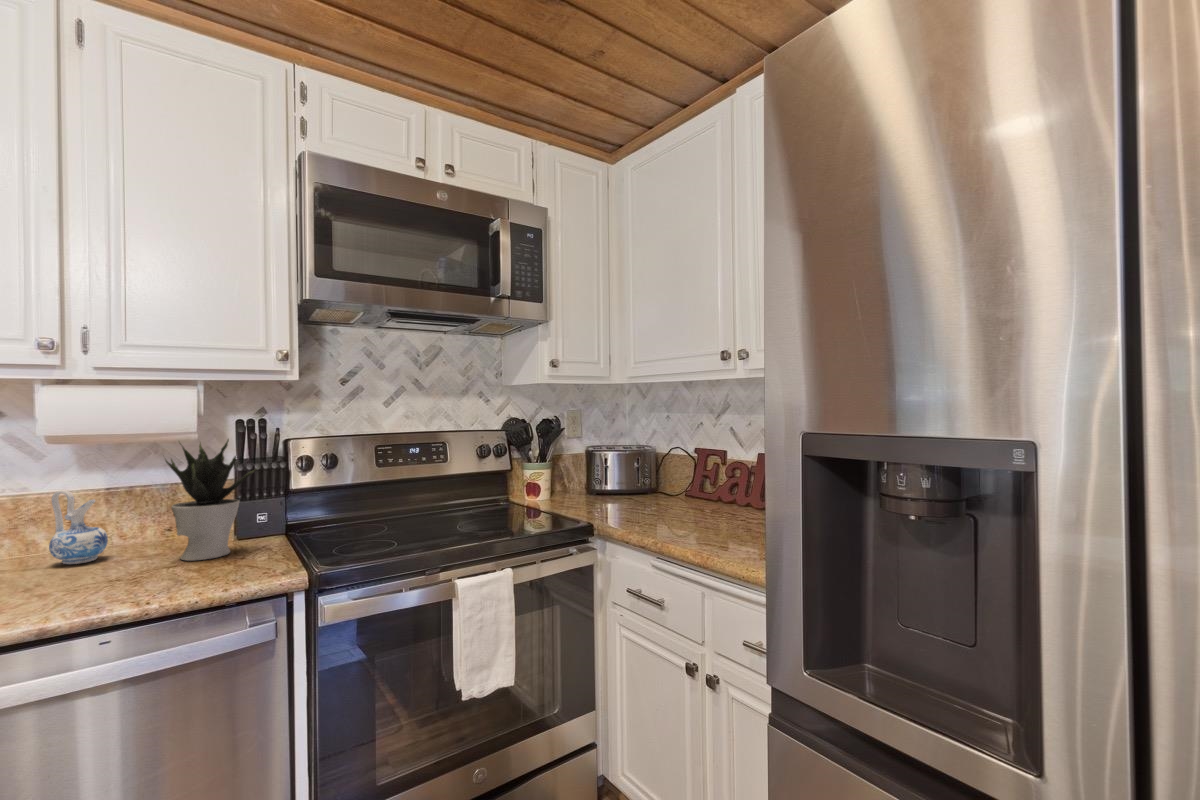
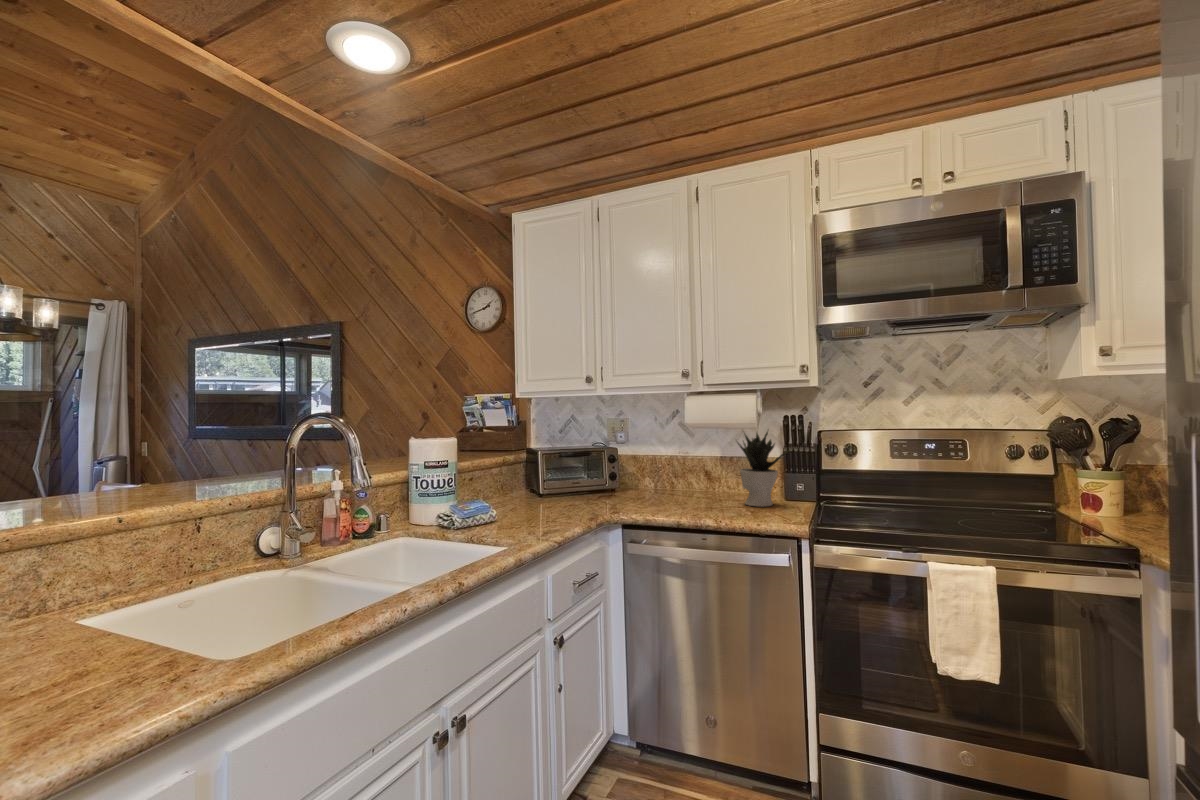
ceramic pitcher: present [49,490,108,564] -> none [692,454,717,496]

